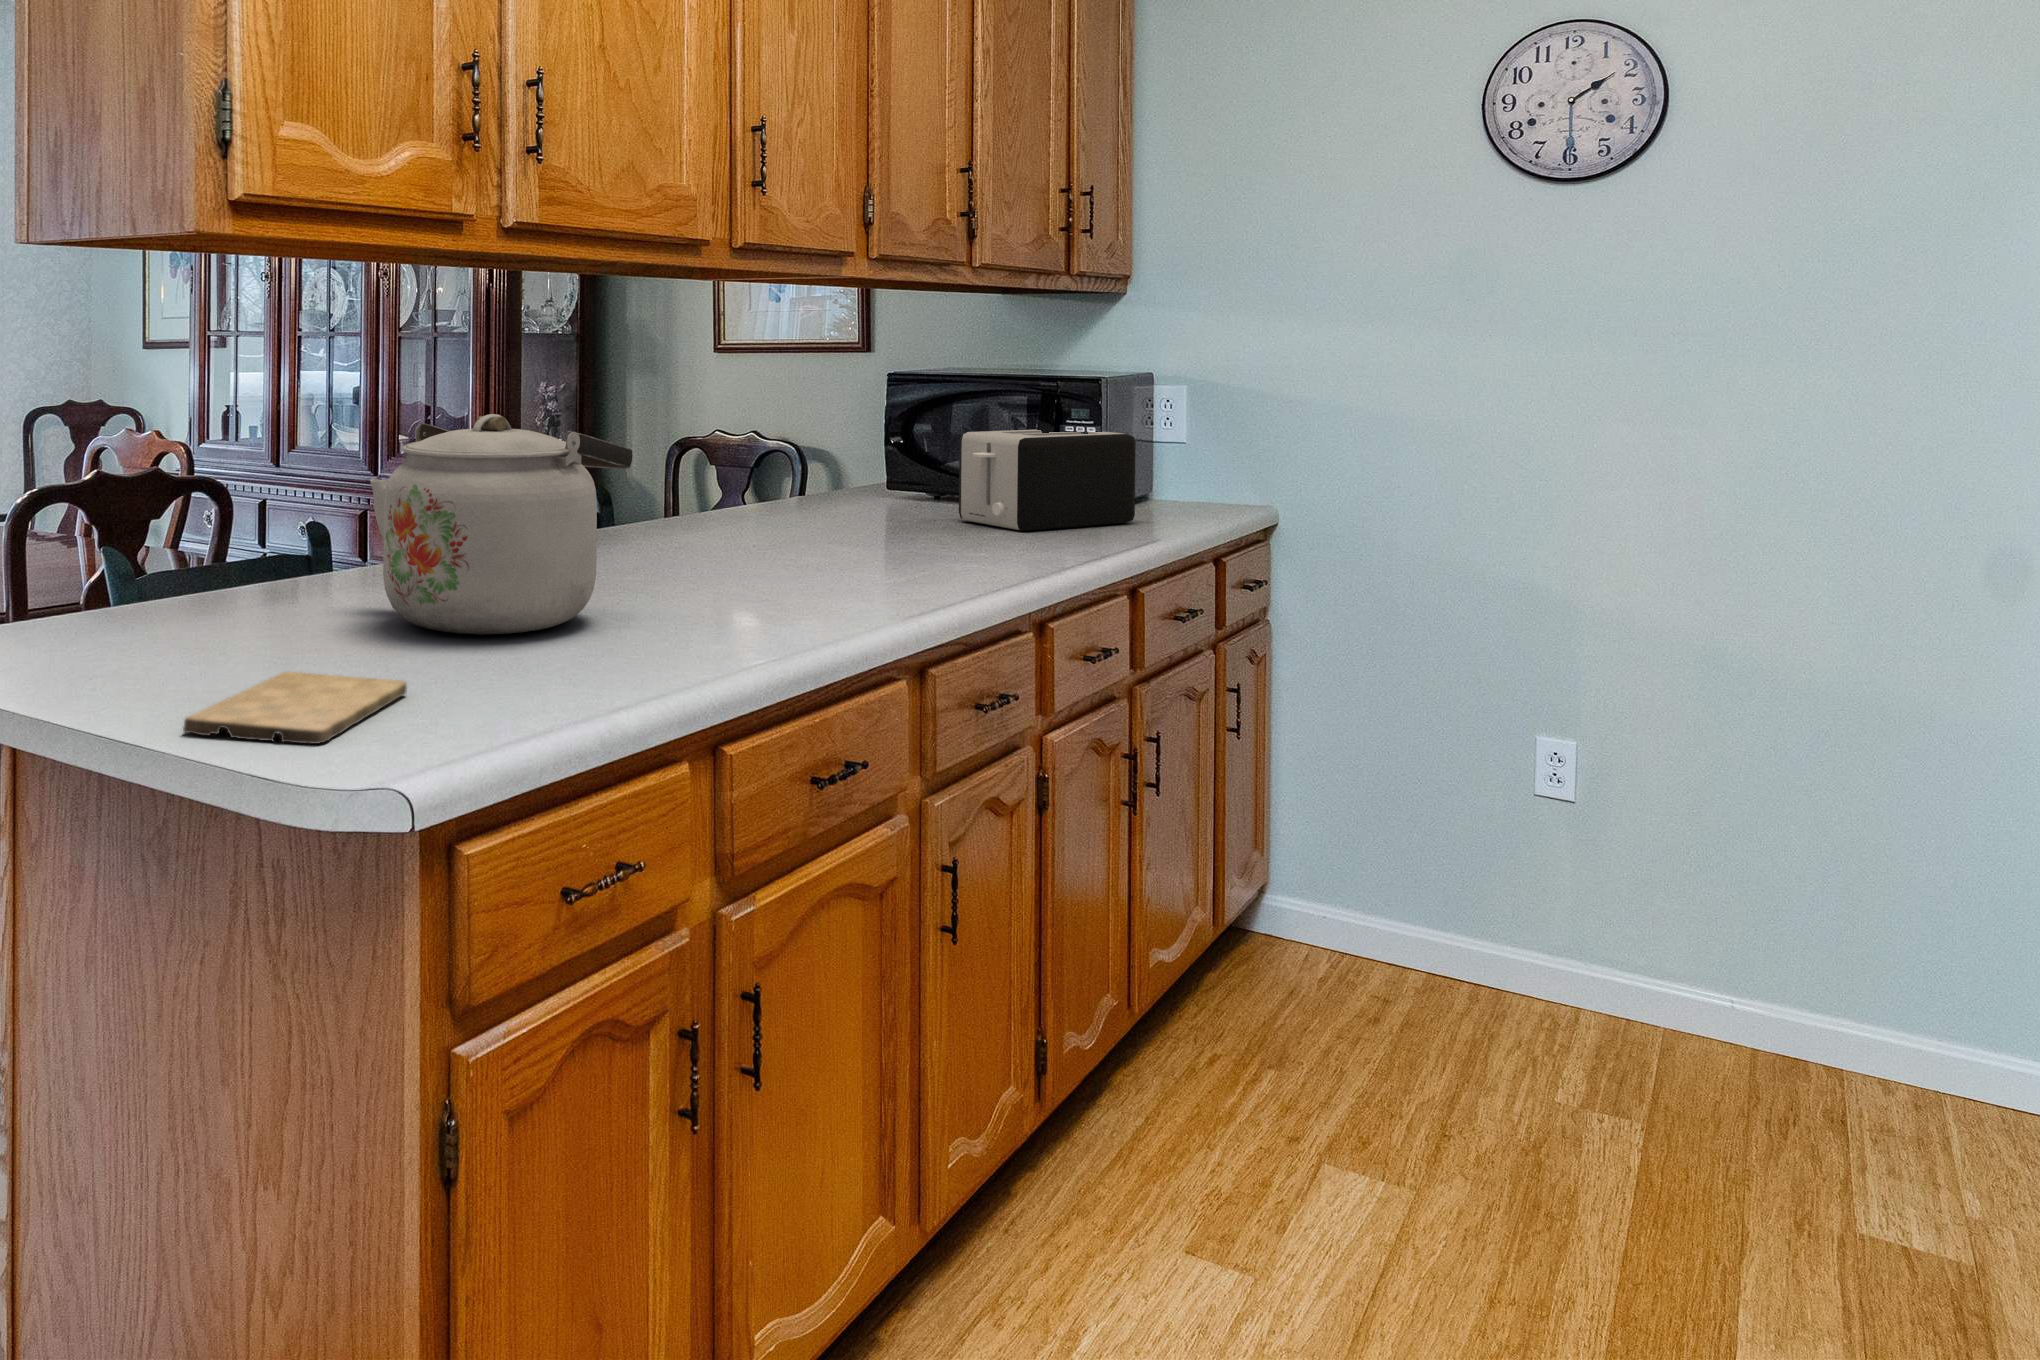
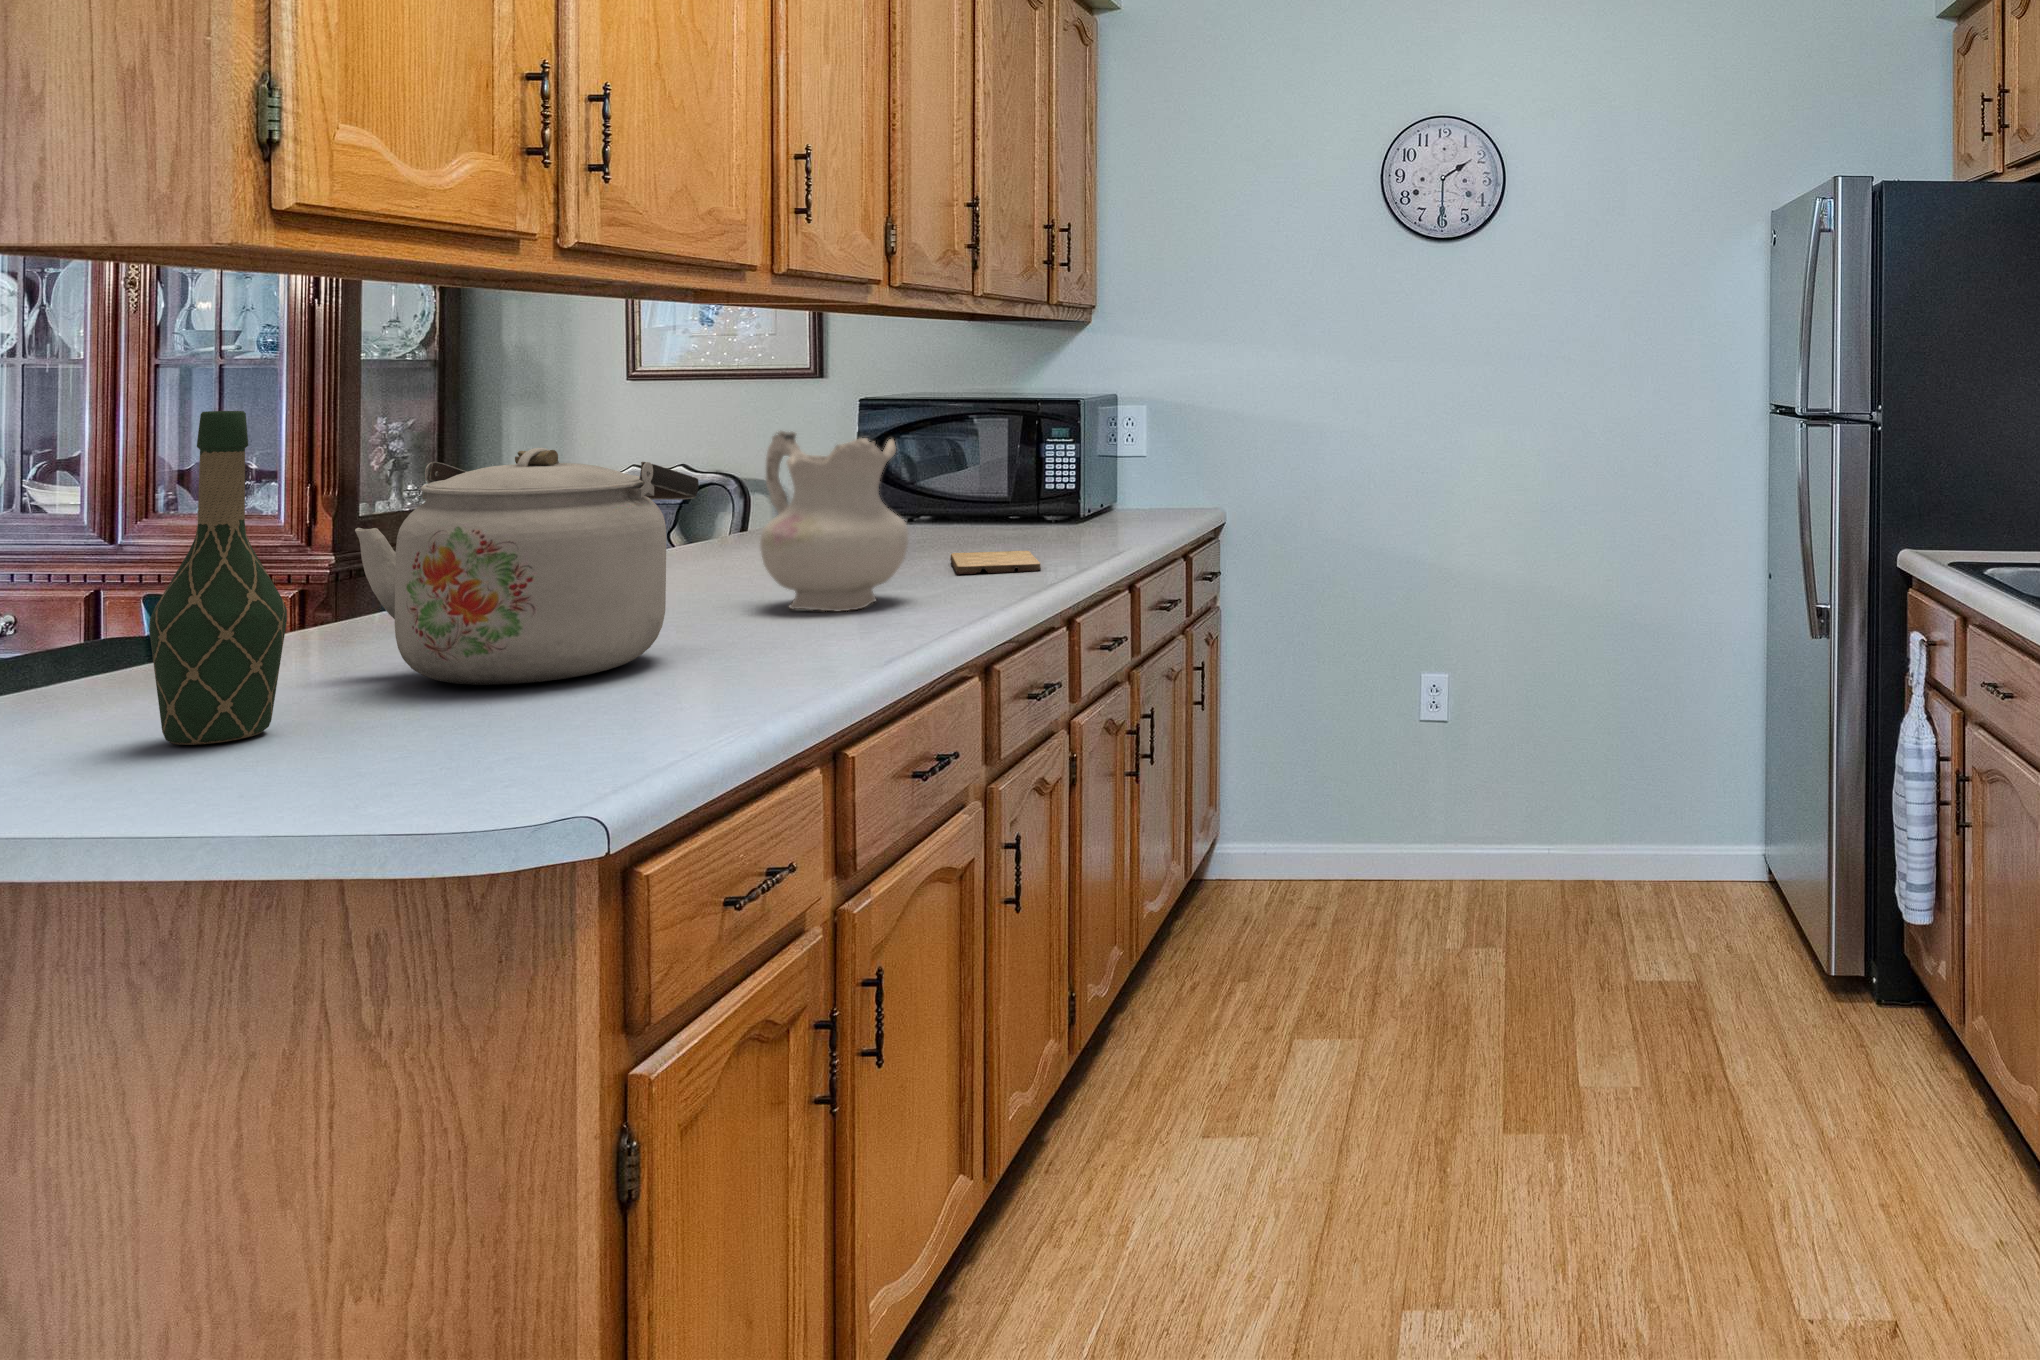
wine bottle: none [185,374,278,658] -> present [149,411,287,745]
ceramic pitcher: none [720,403,856,591] -> present [760,431,908,611]
toaster: present [959,429,1136,531] -> none [956,446,1119,543]
cutting board: present [183,672,407,744] -> present [950,551,1041,574]

